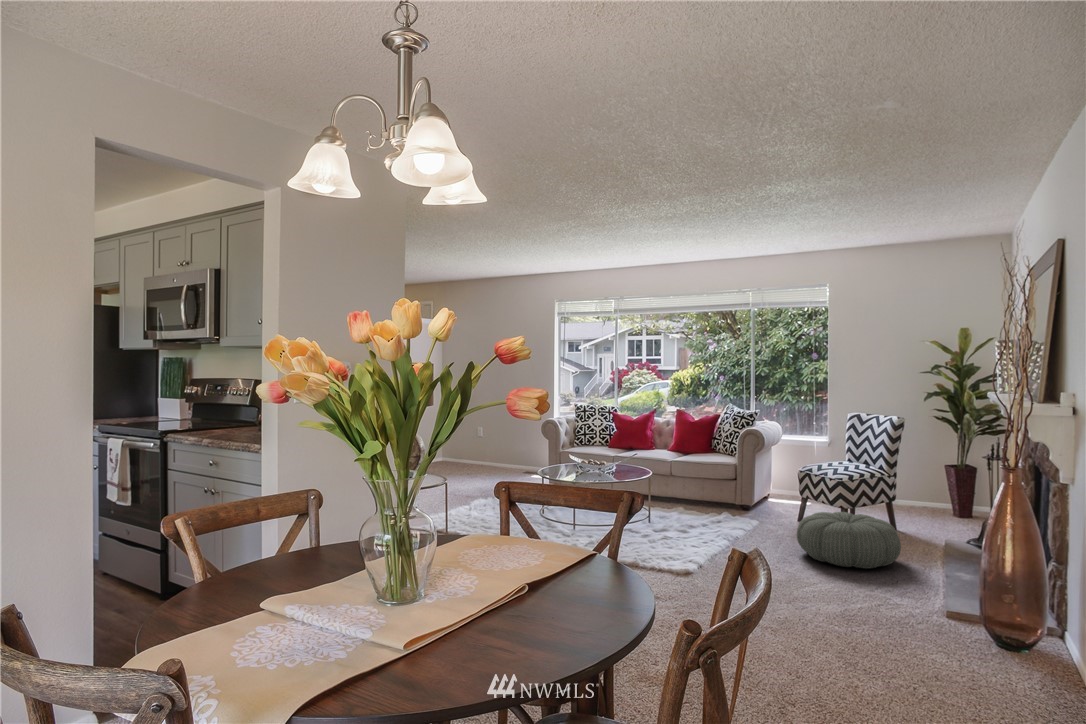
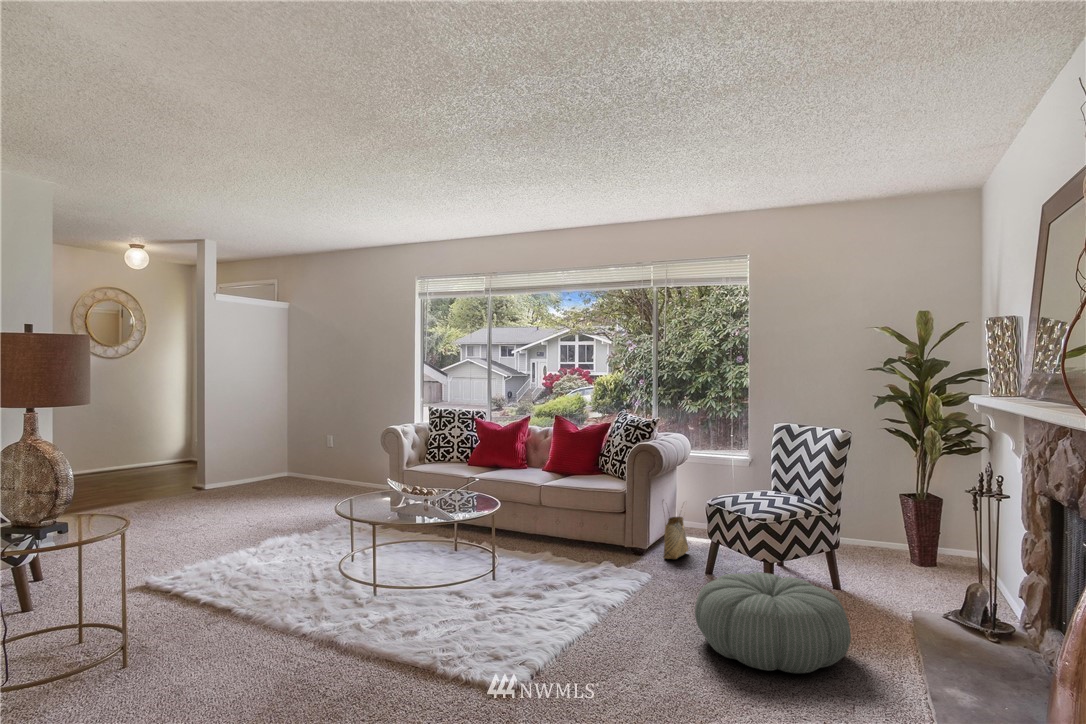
woven basket: none [763,469,783,512] -> present [663,516,689,559]

